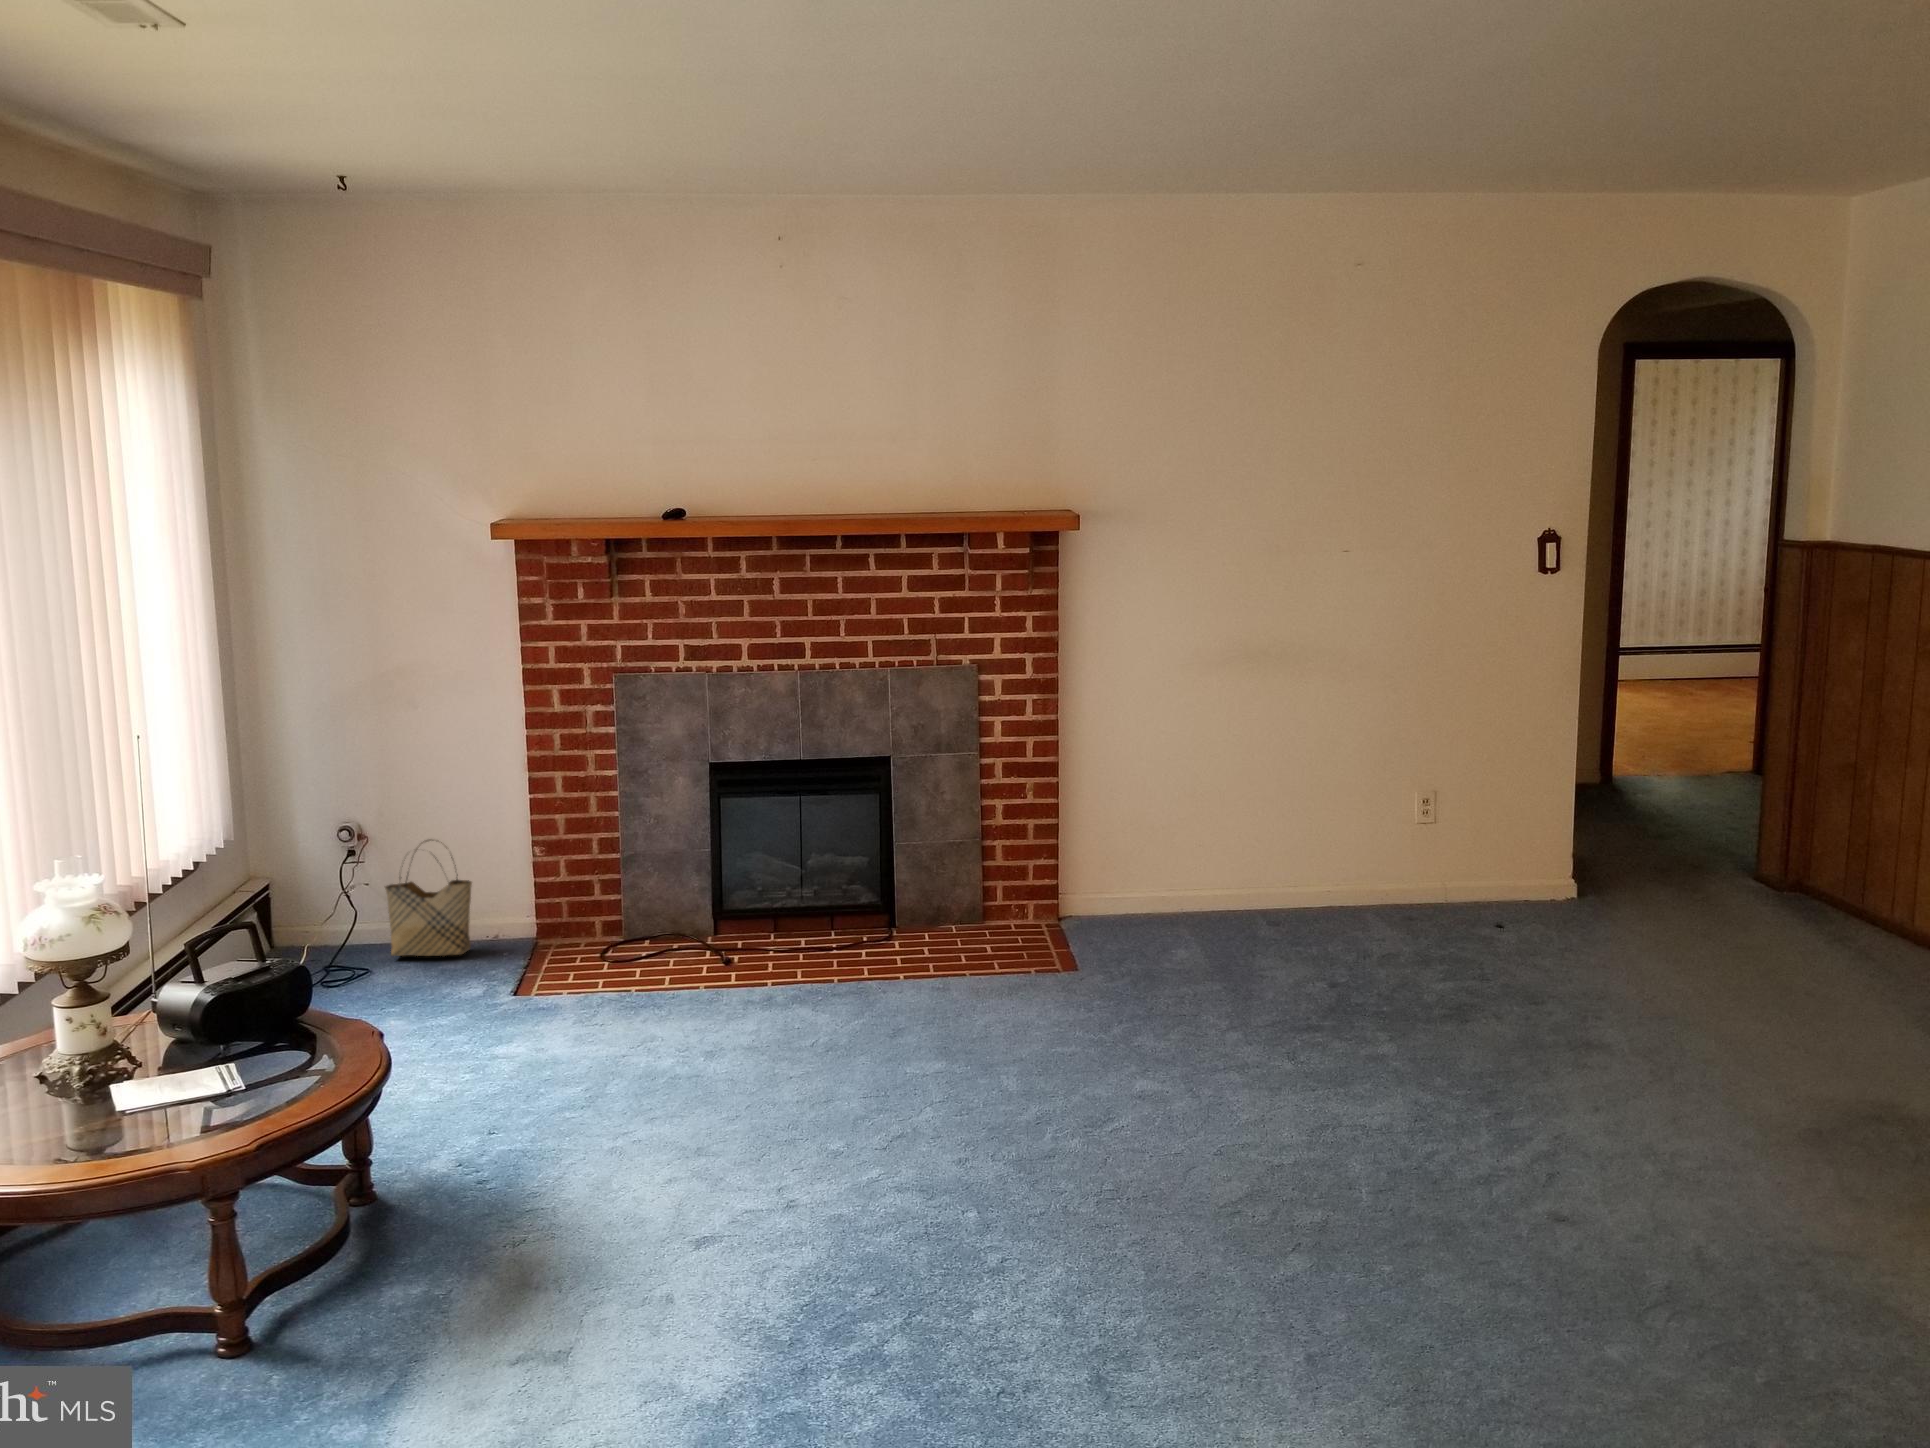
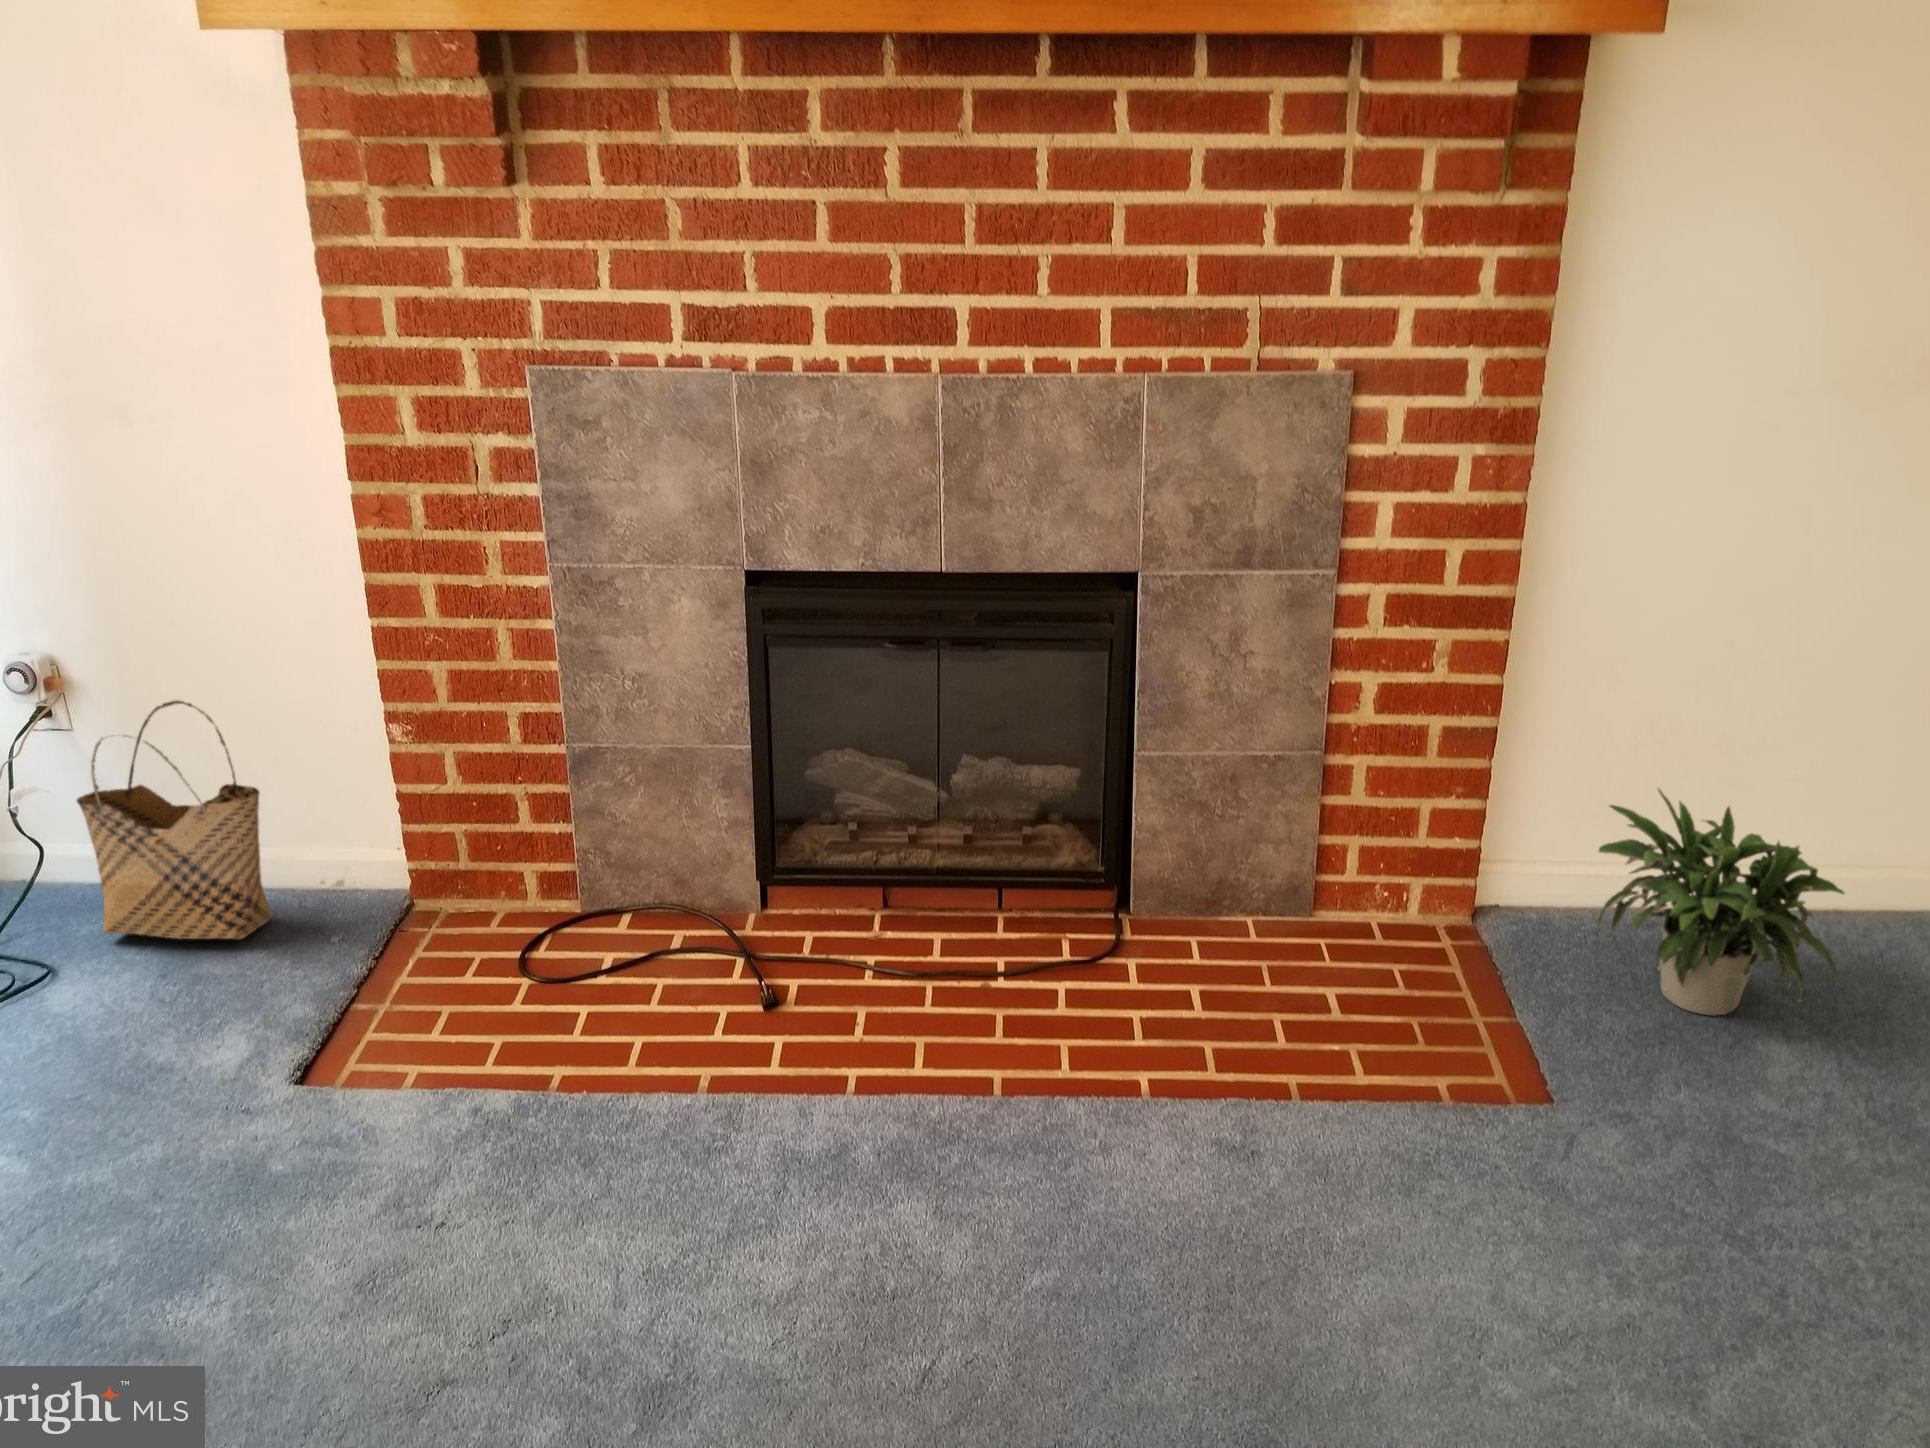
potted plant: none [1086,843,1206,943] -> present [1533,789,1844,1015]

